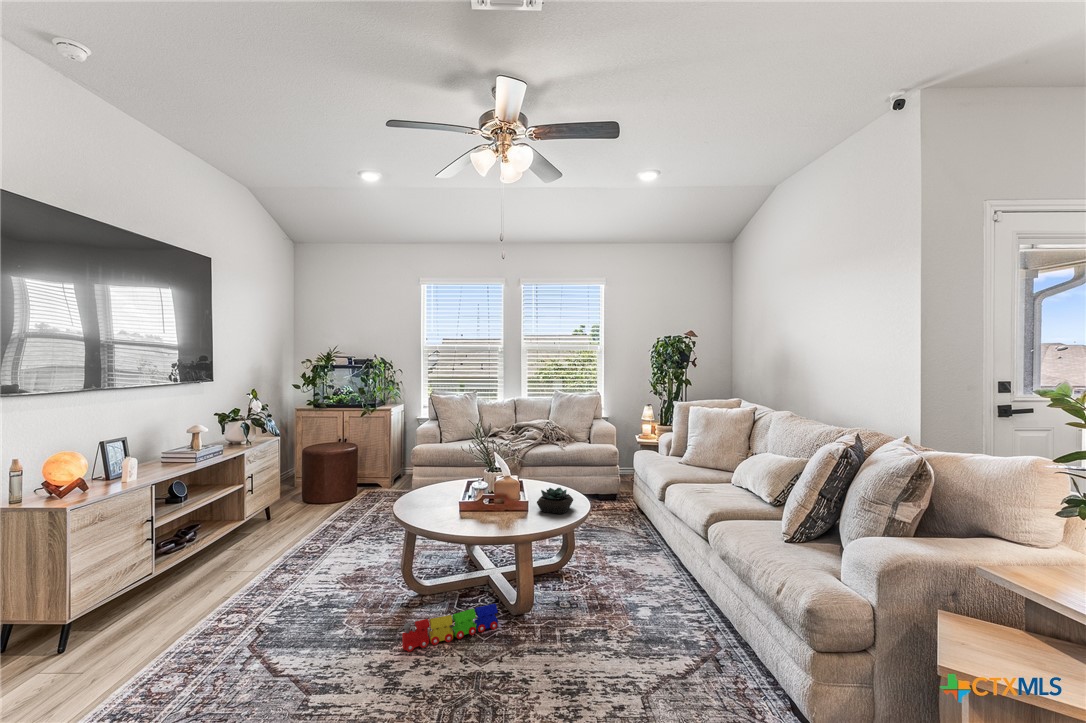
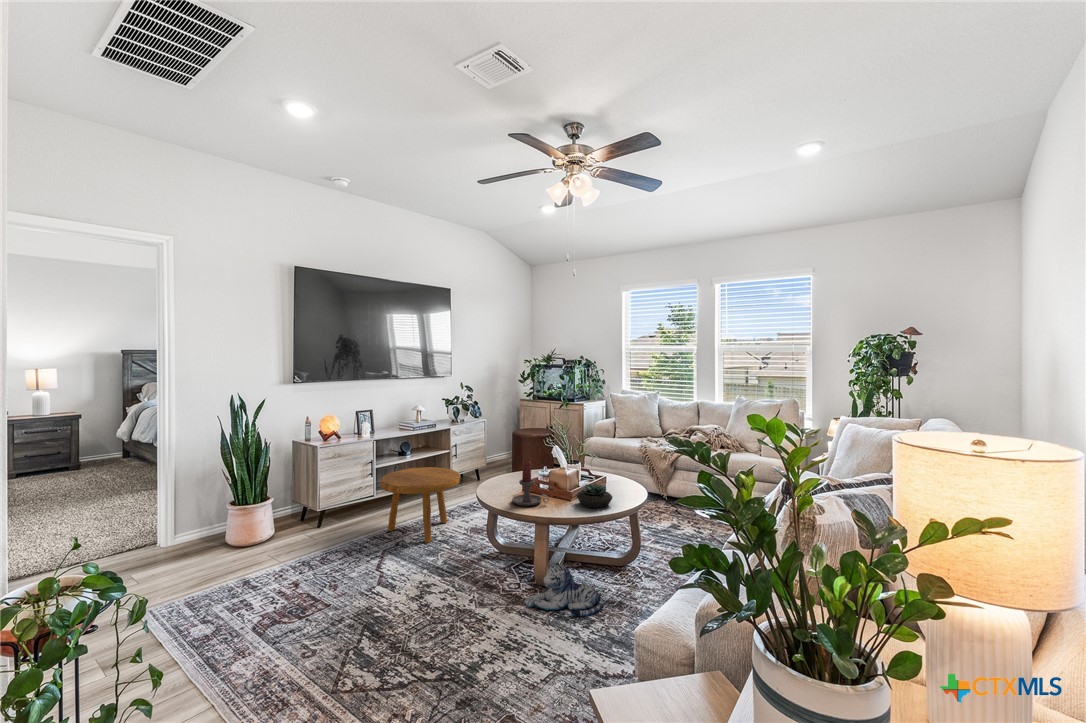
candle holder: none [472,474,517,528] -> present [512,461,549,506]
footstool: none [206,507,334,618] -> present [380,467,460,543]
plush toy: none [525,581,597,641] -> present [525,563,603,616]
toy train: present [402,604,498,652] -> none [448,562,522,590]

